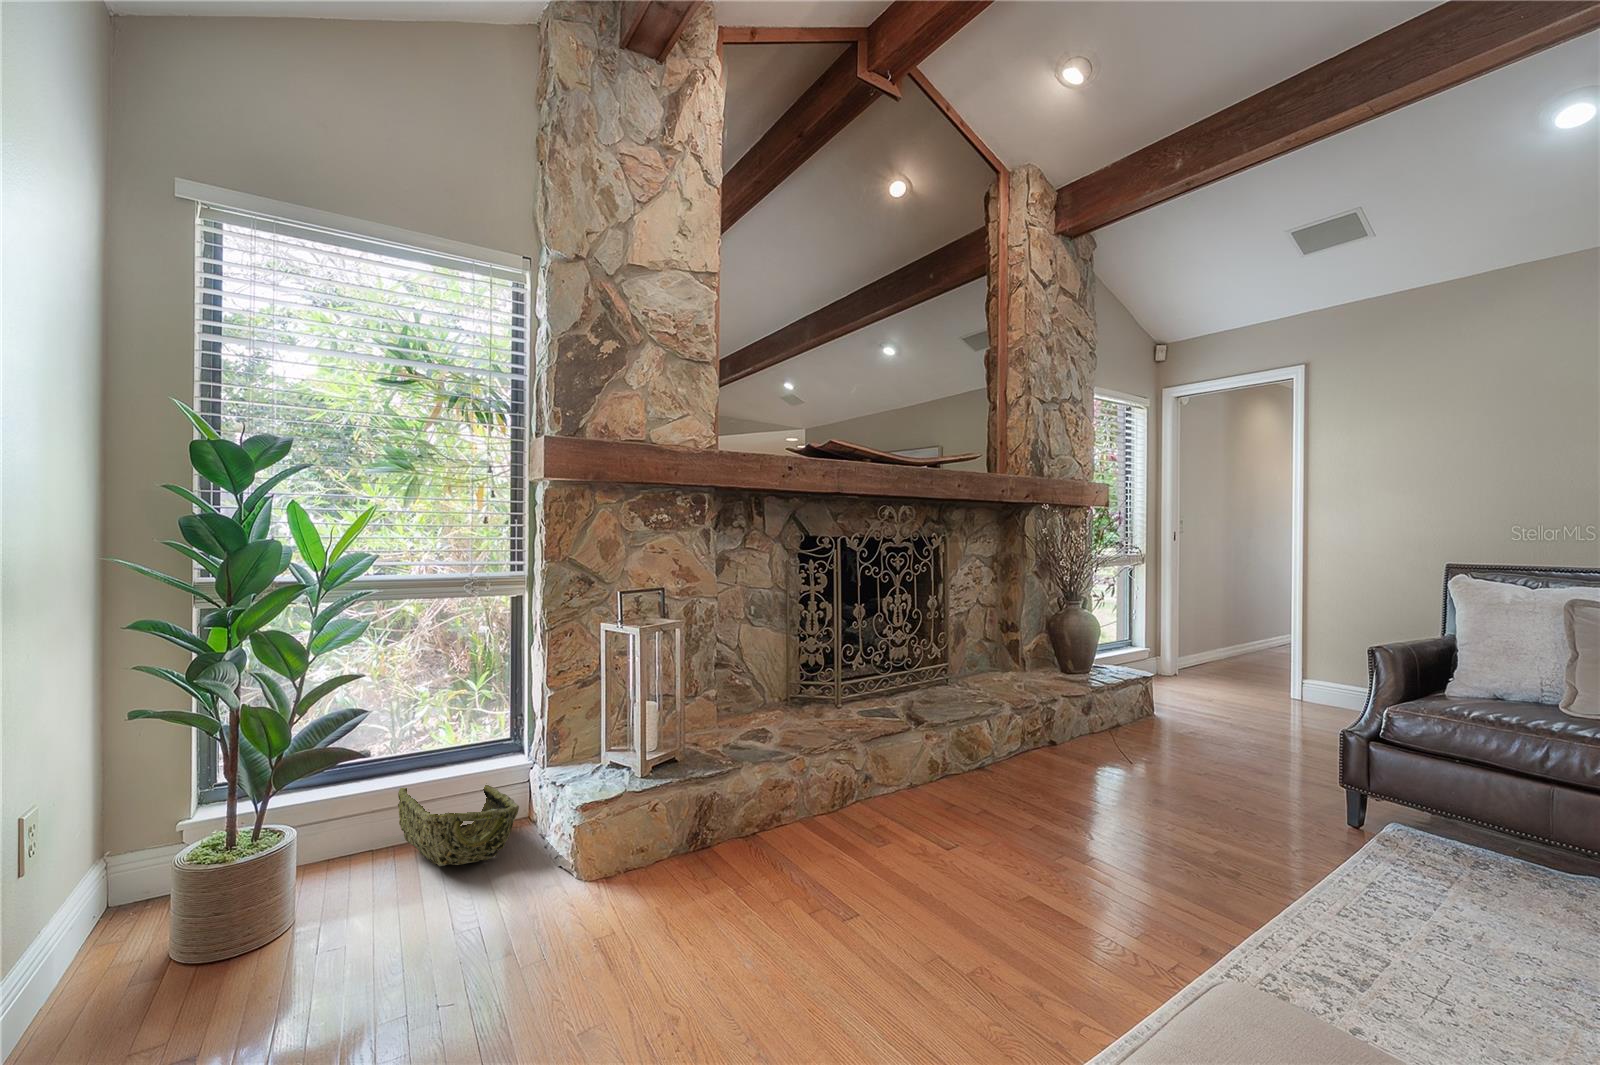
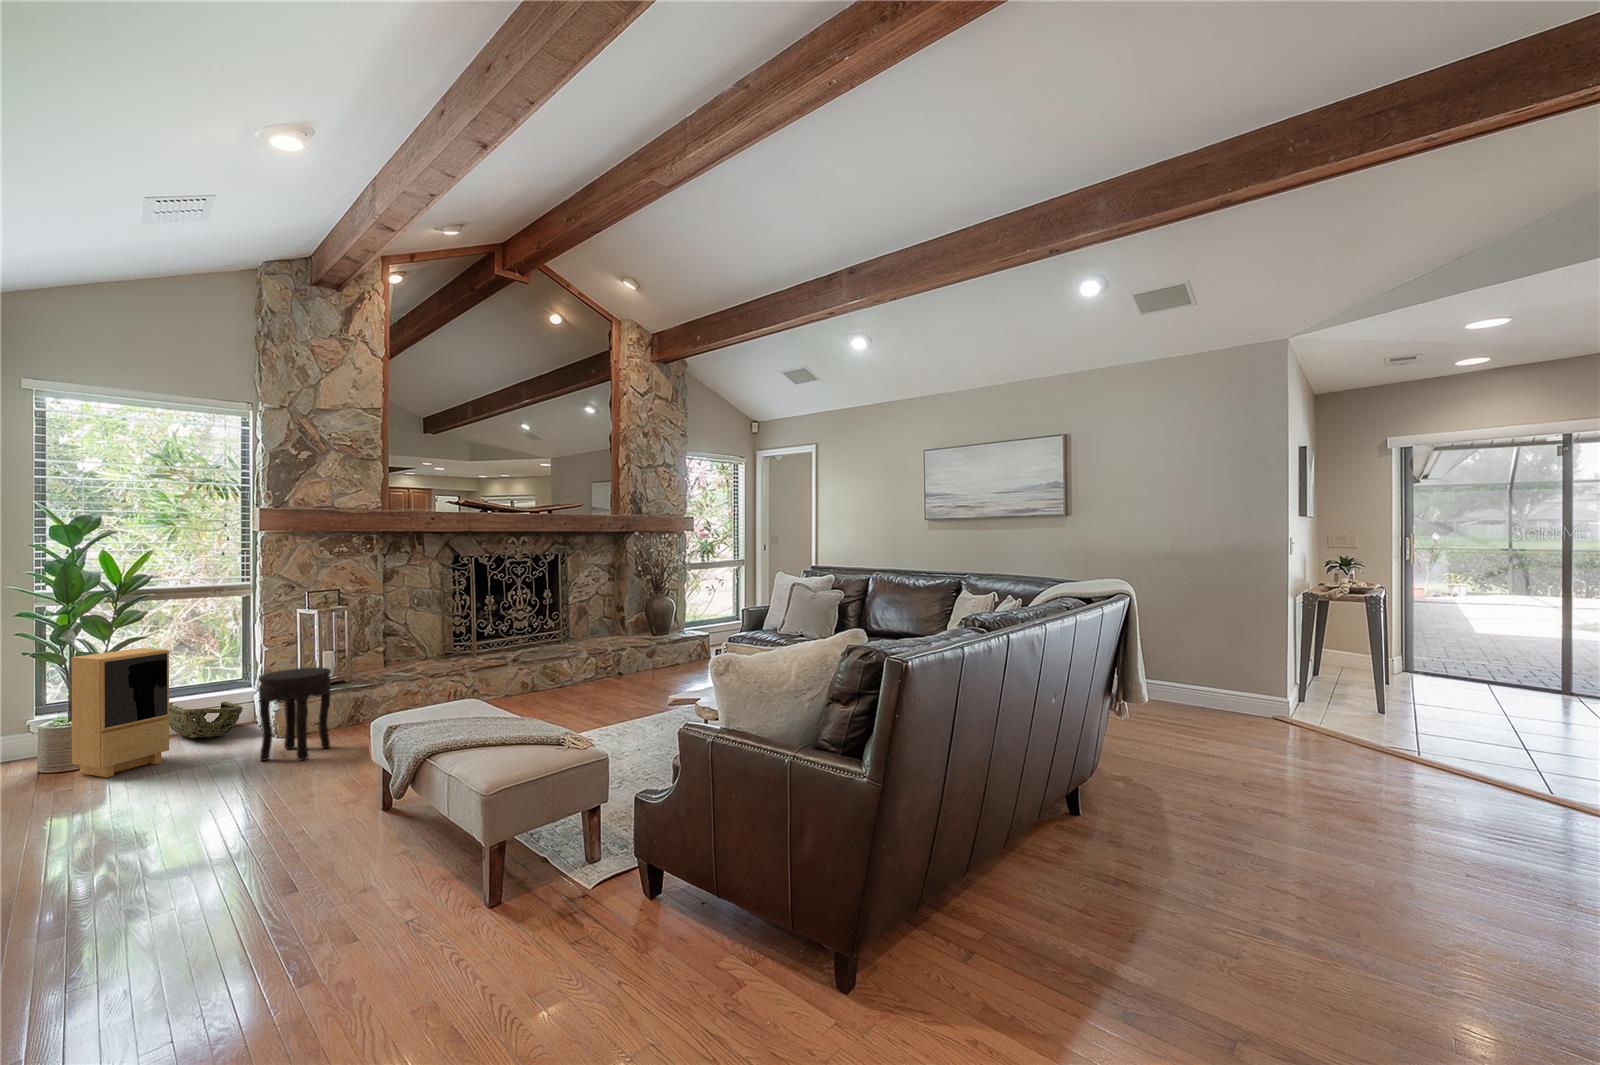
speaker: none [228,696,404,996] -> present [72,648,169,777]
side table: none [571,749,702,980] -> present [259,667,331,761]

